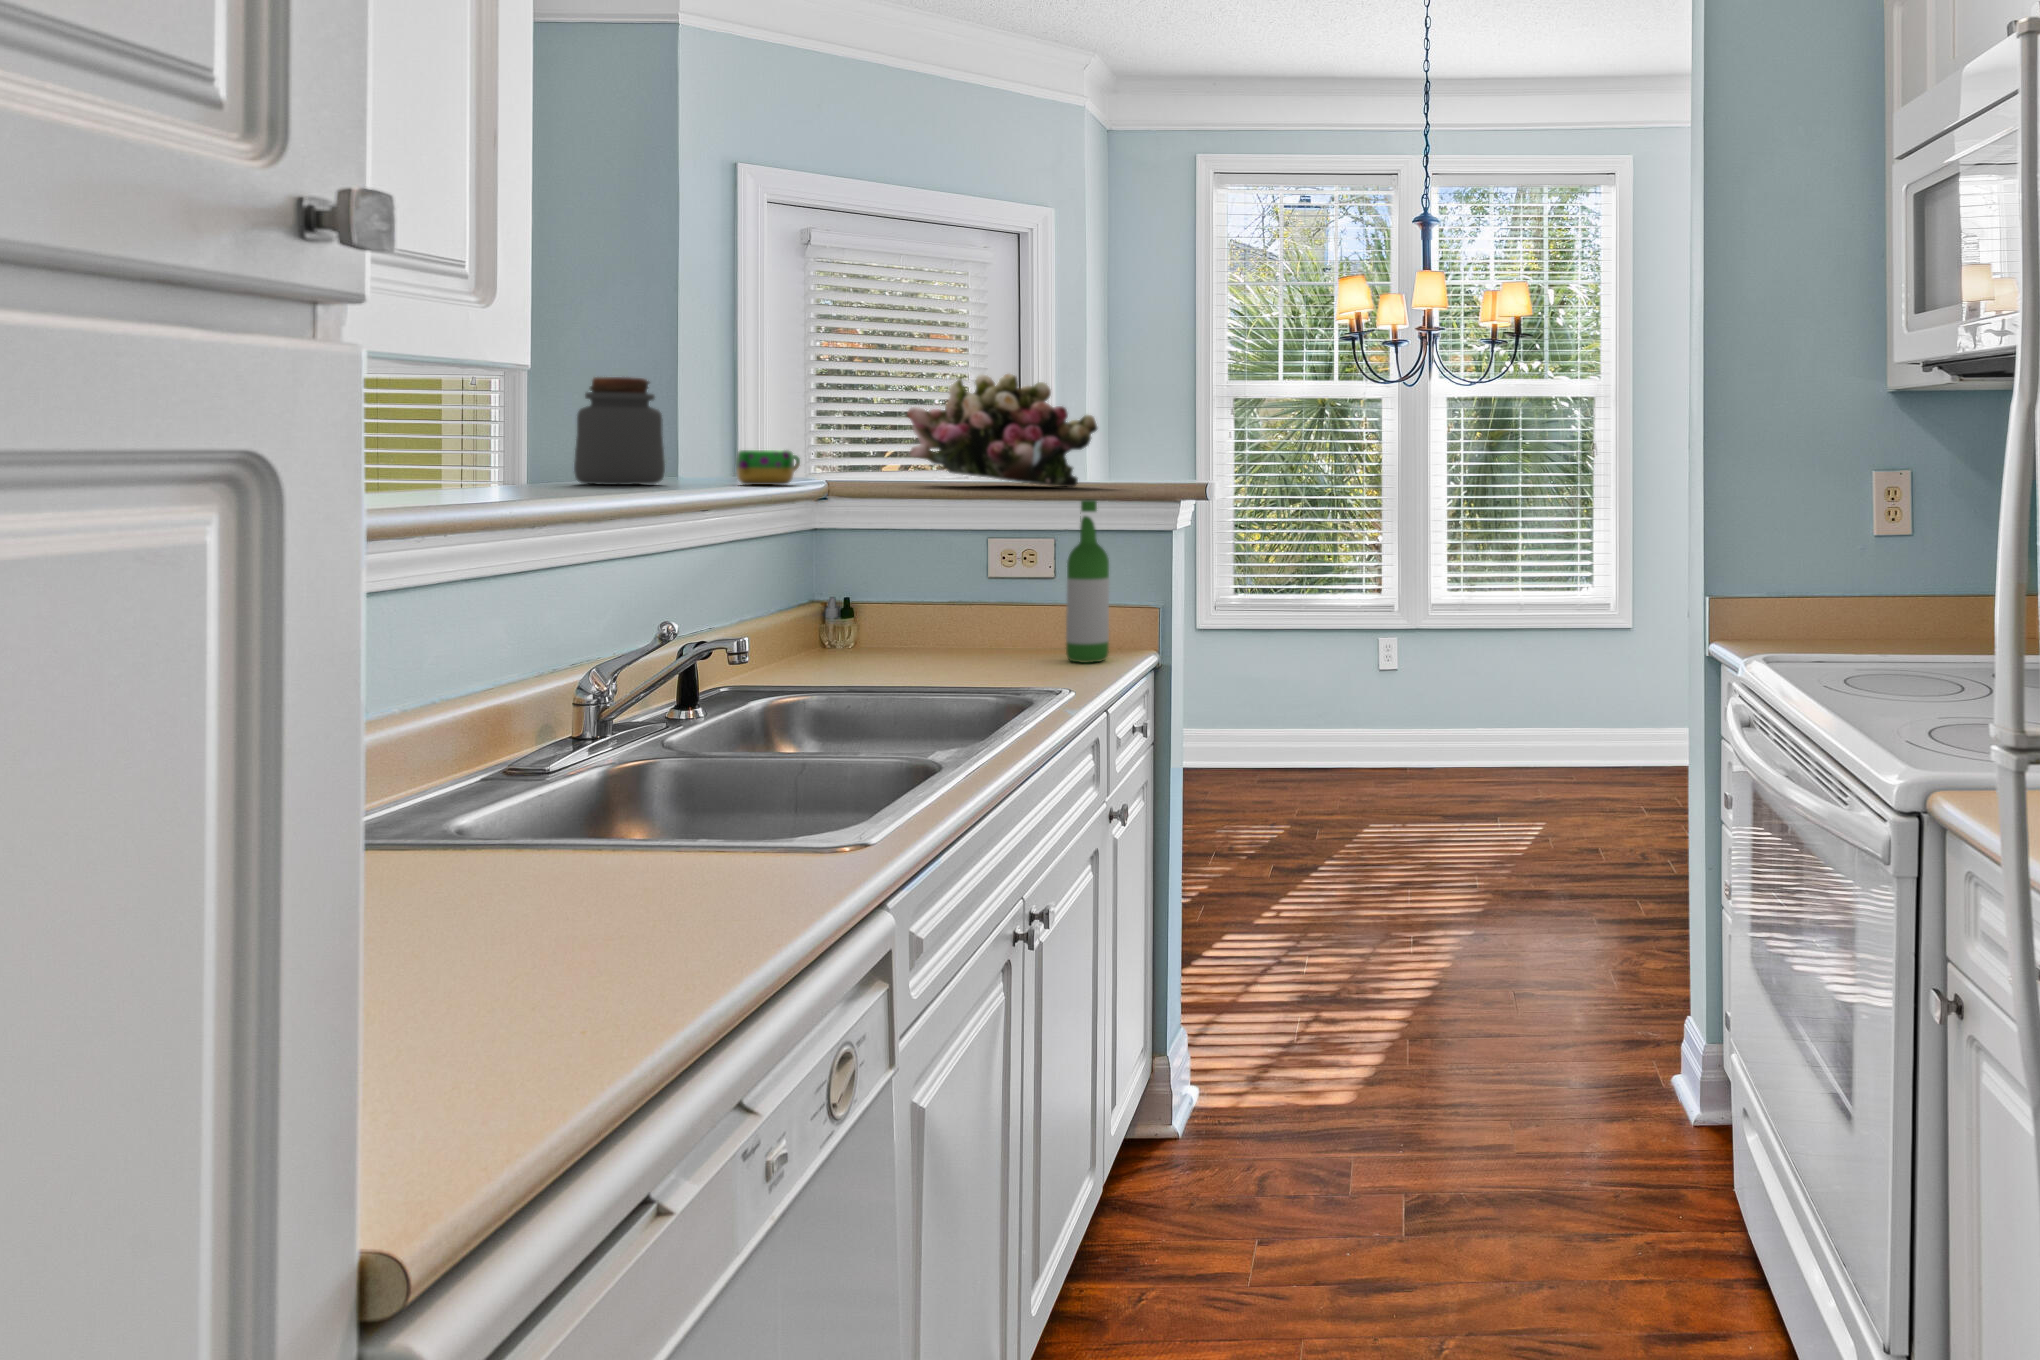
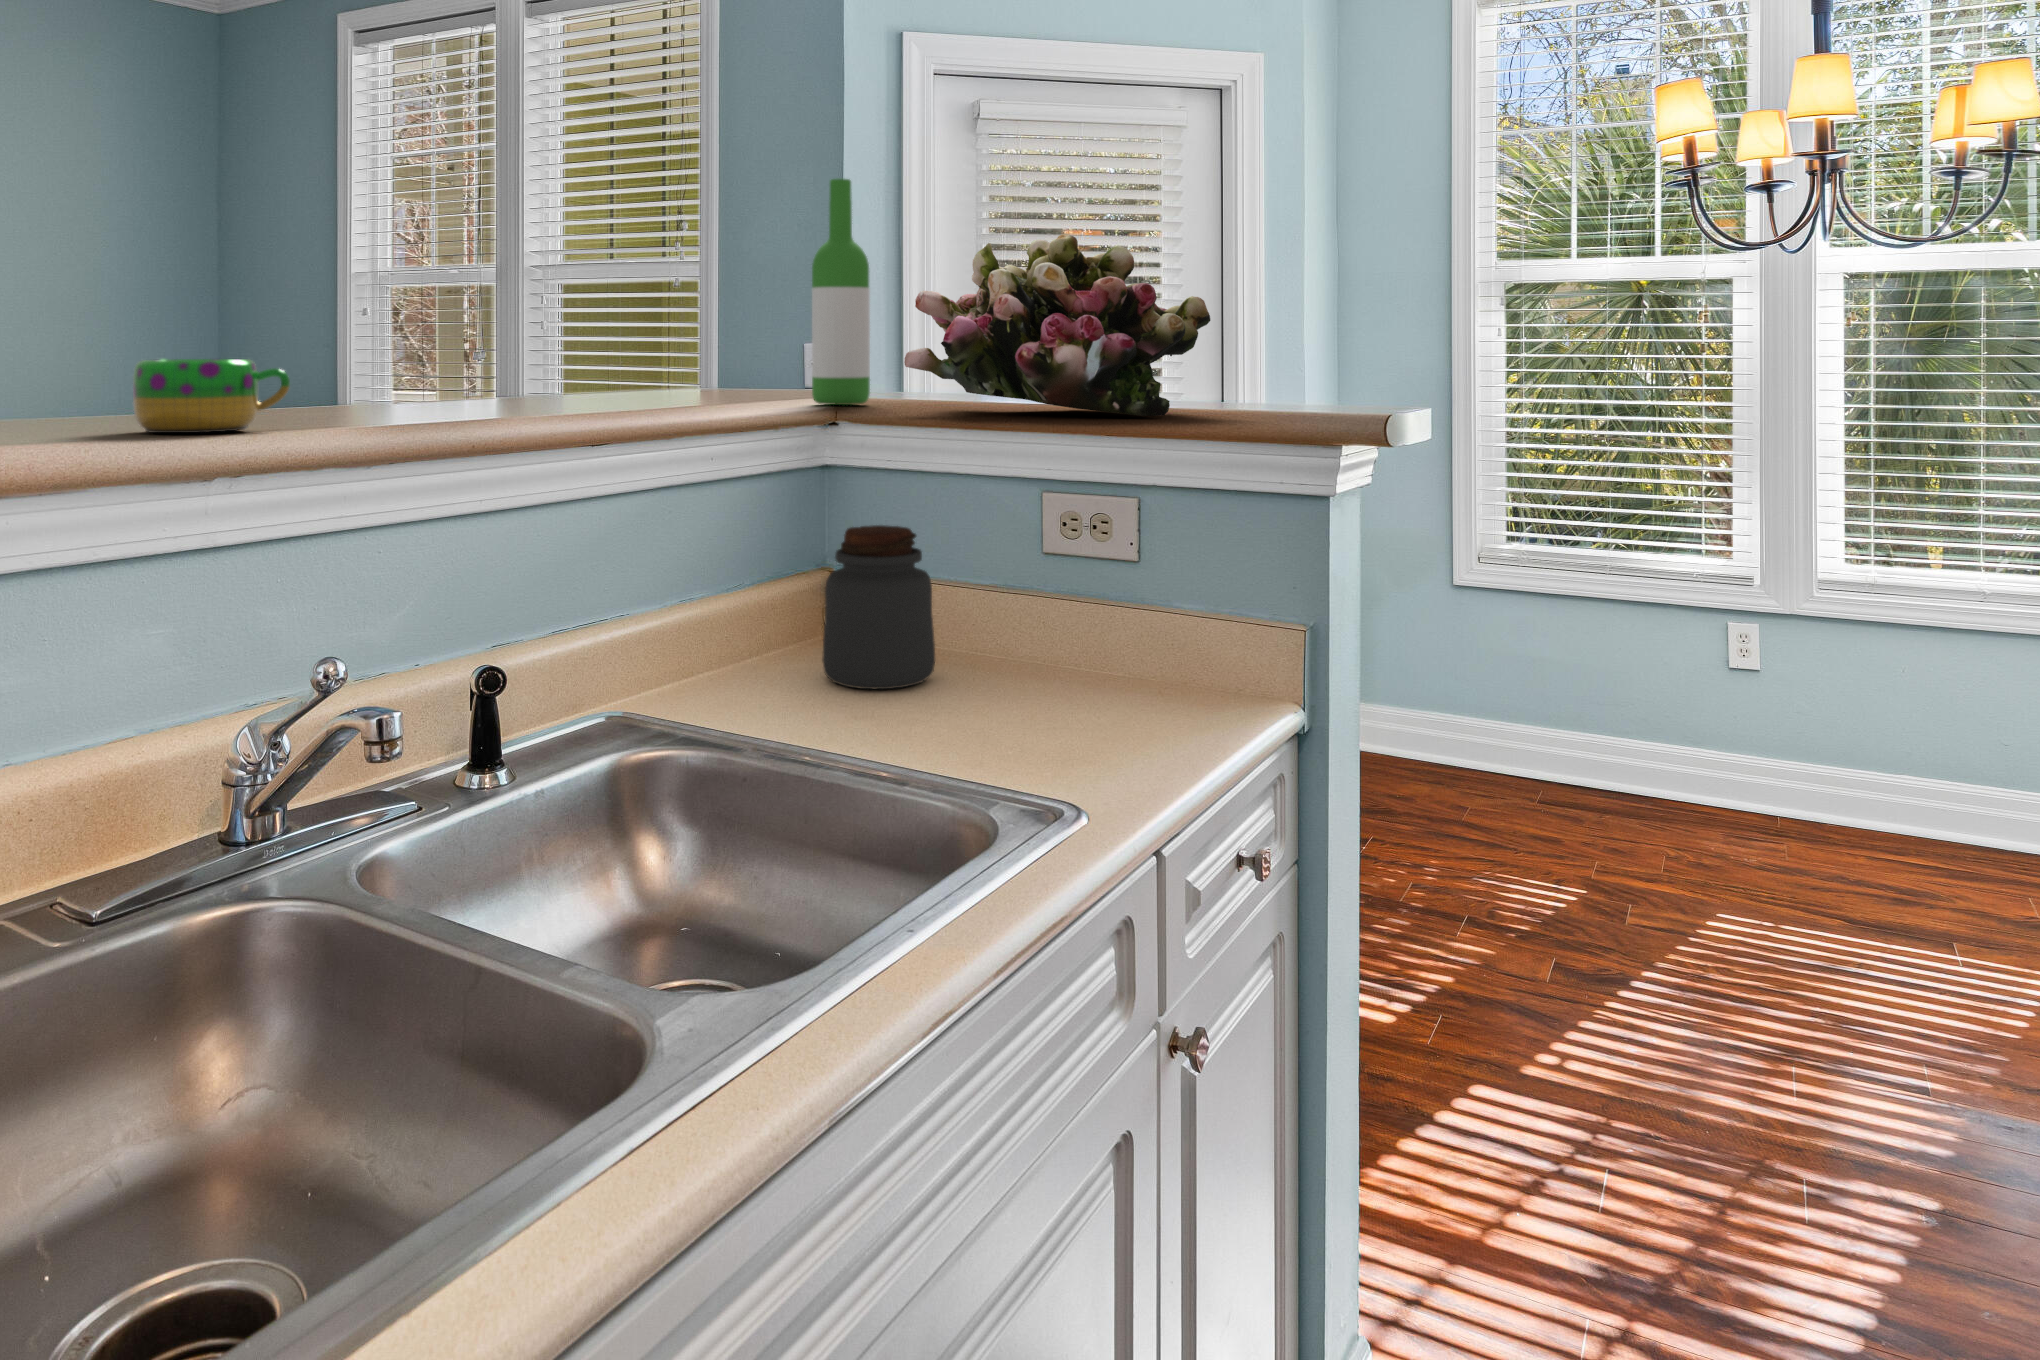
jar: present [574,377,665,485] -> present [822,525,935,689]
mug: present [736,450,800,485] -> present [133,359,290,433]
wine bottle: present [1066,500,1109,663] -> present [812,178,870,405]

